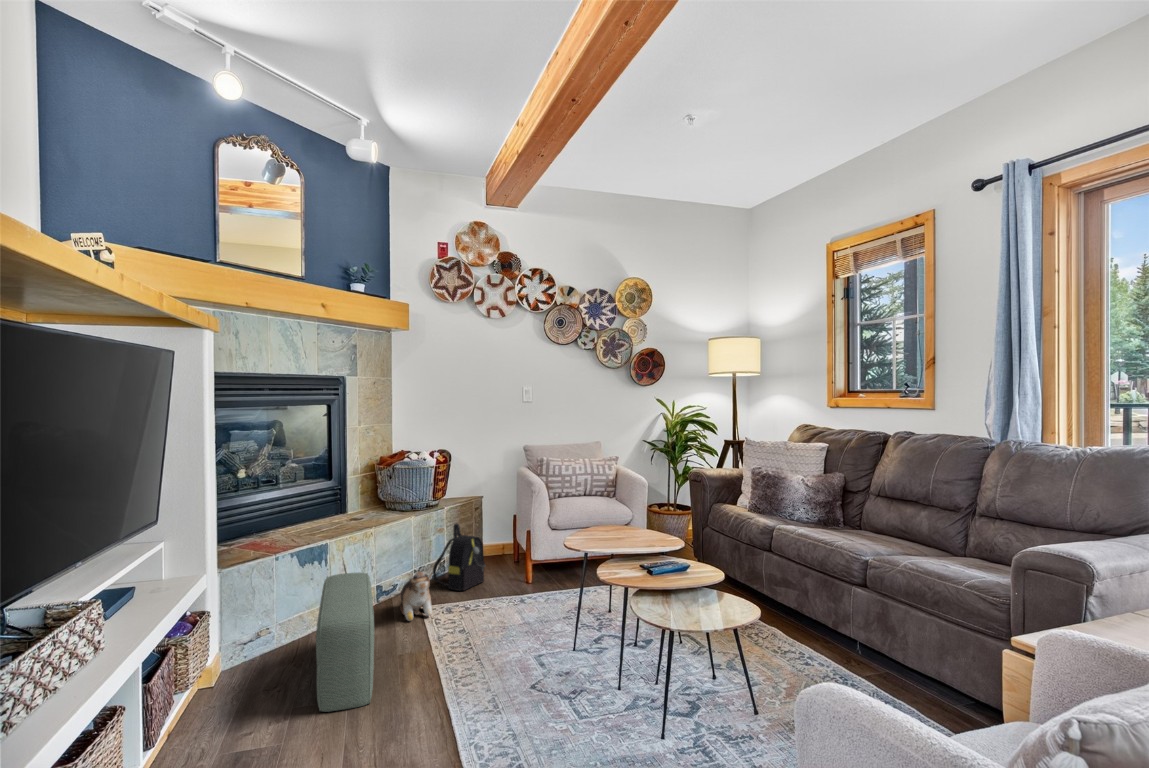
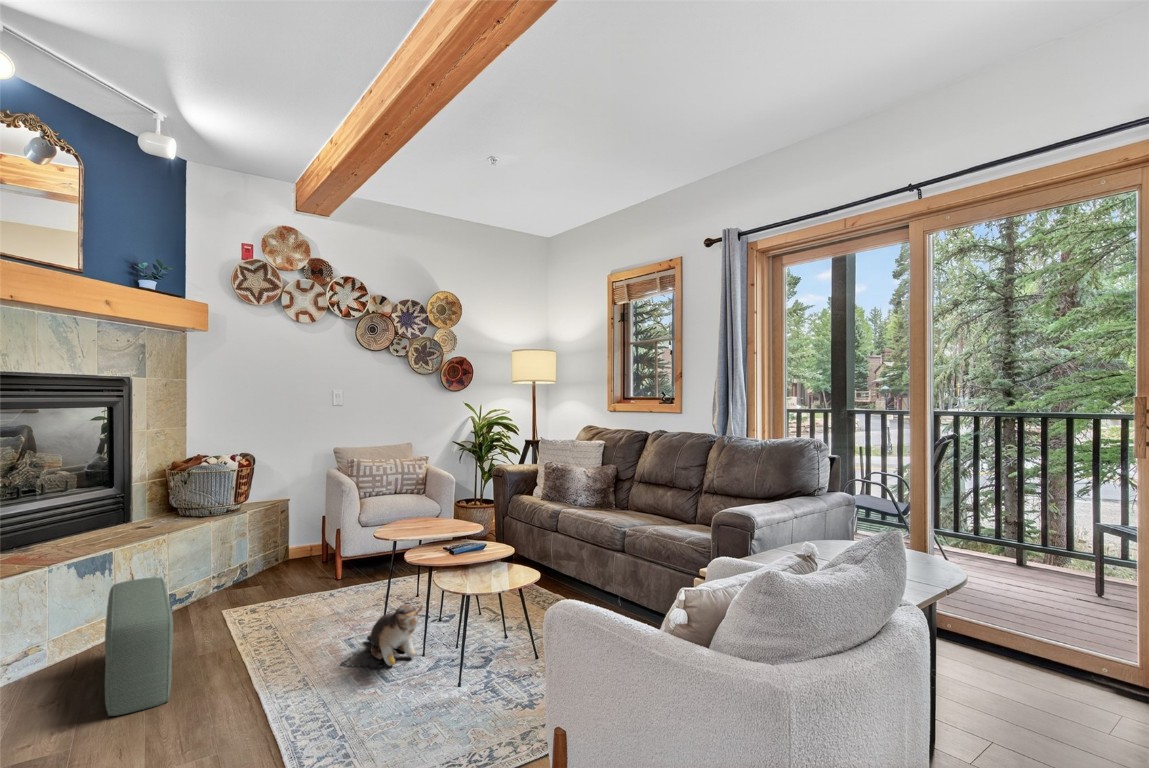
backpack: present [433,523,486,591] -> none [233,526,292,592]
plush toy: present [400,572,432,621] -> present [367,605,422,666]

